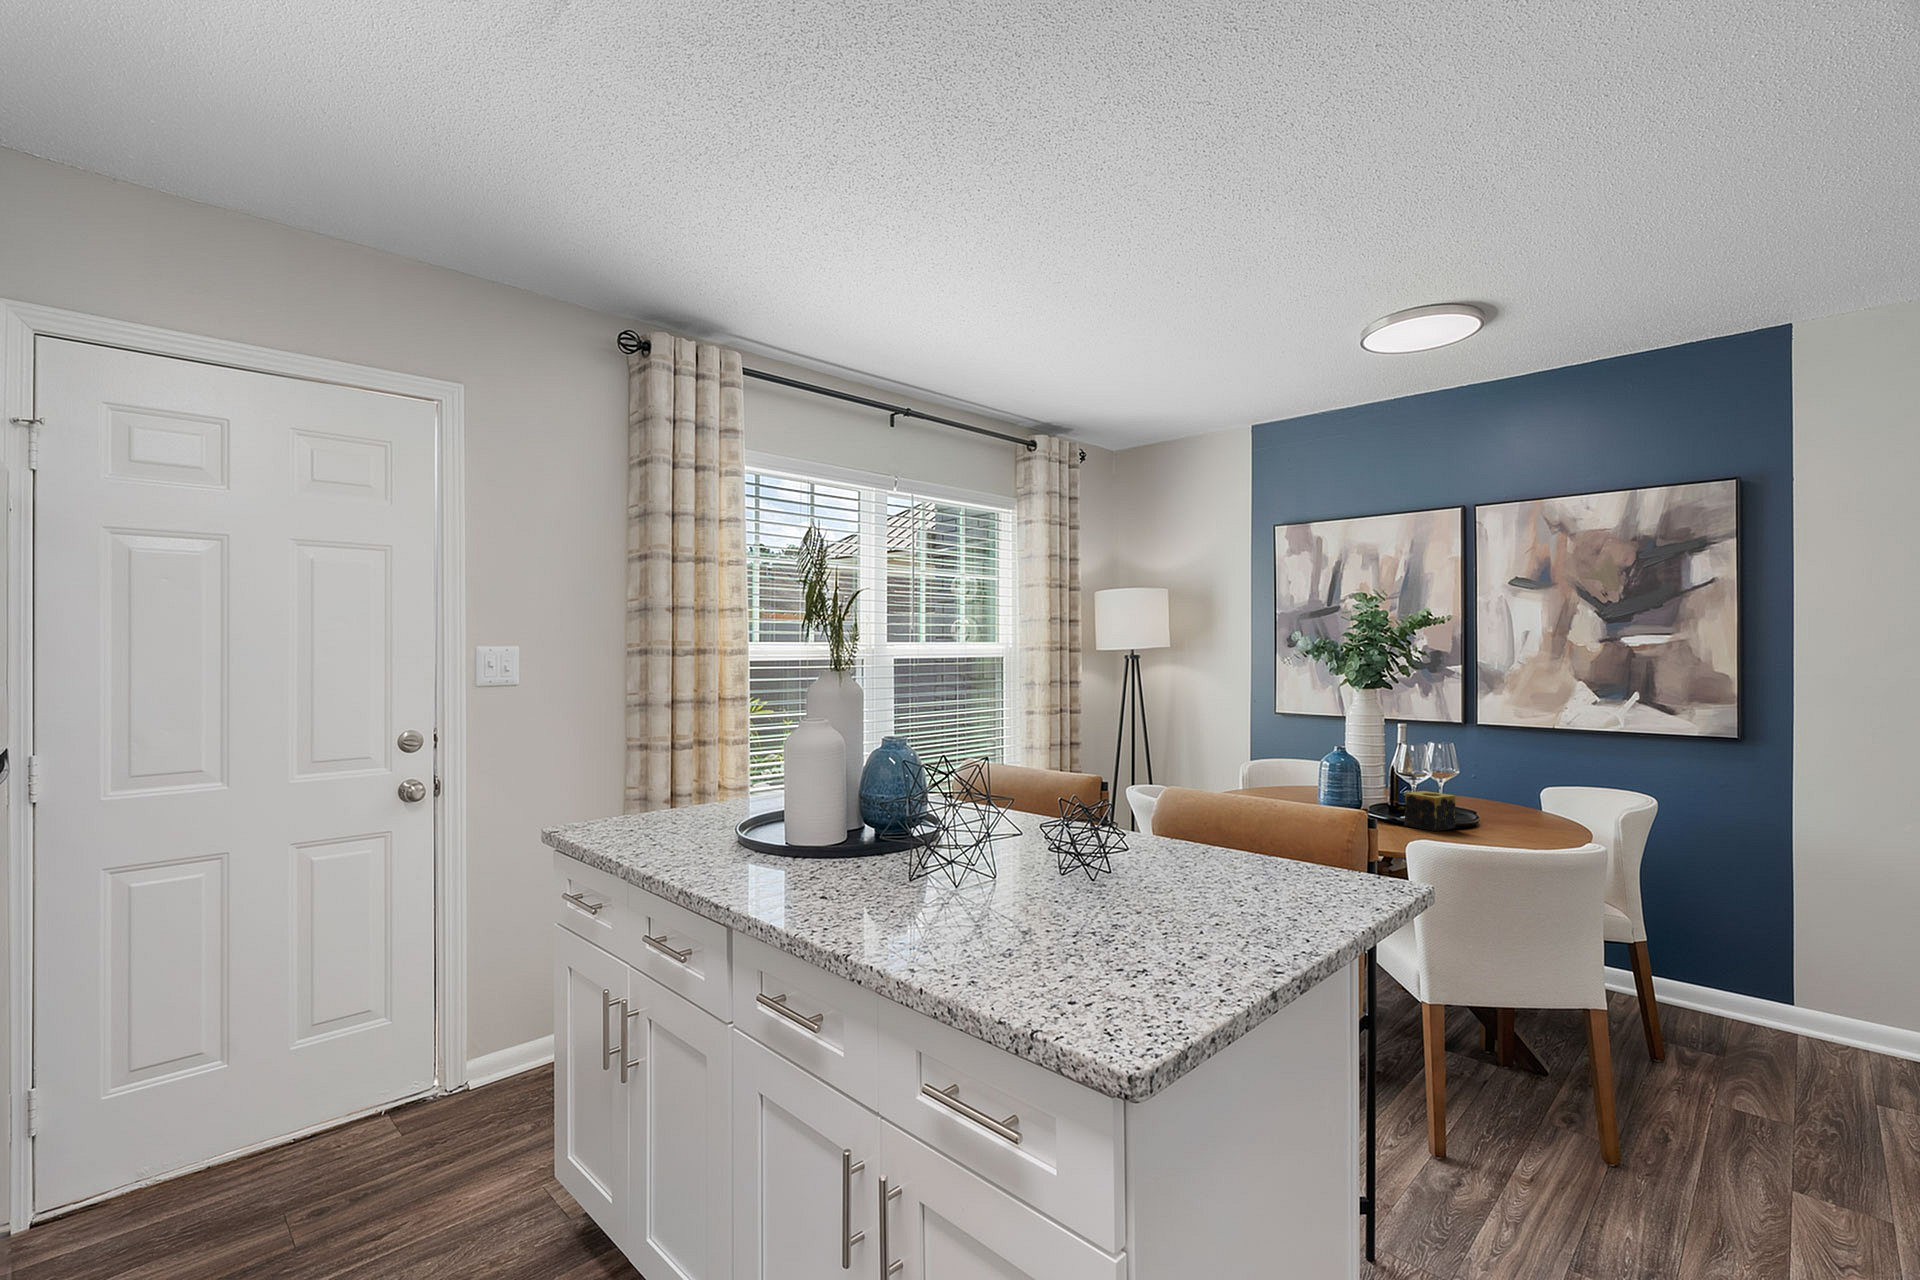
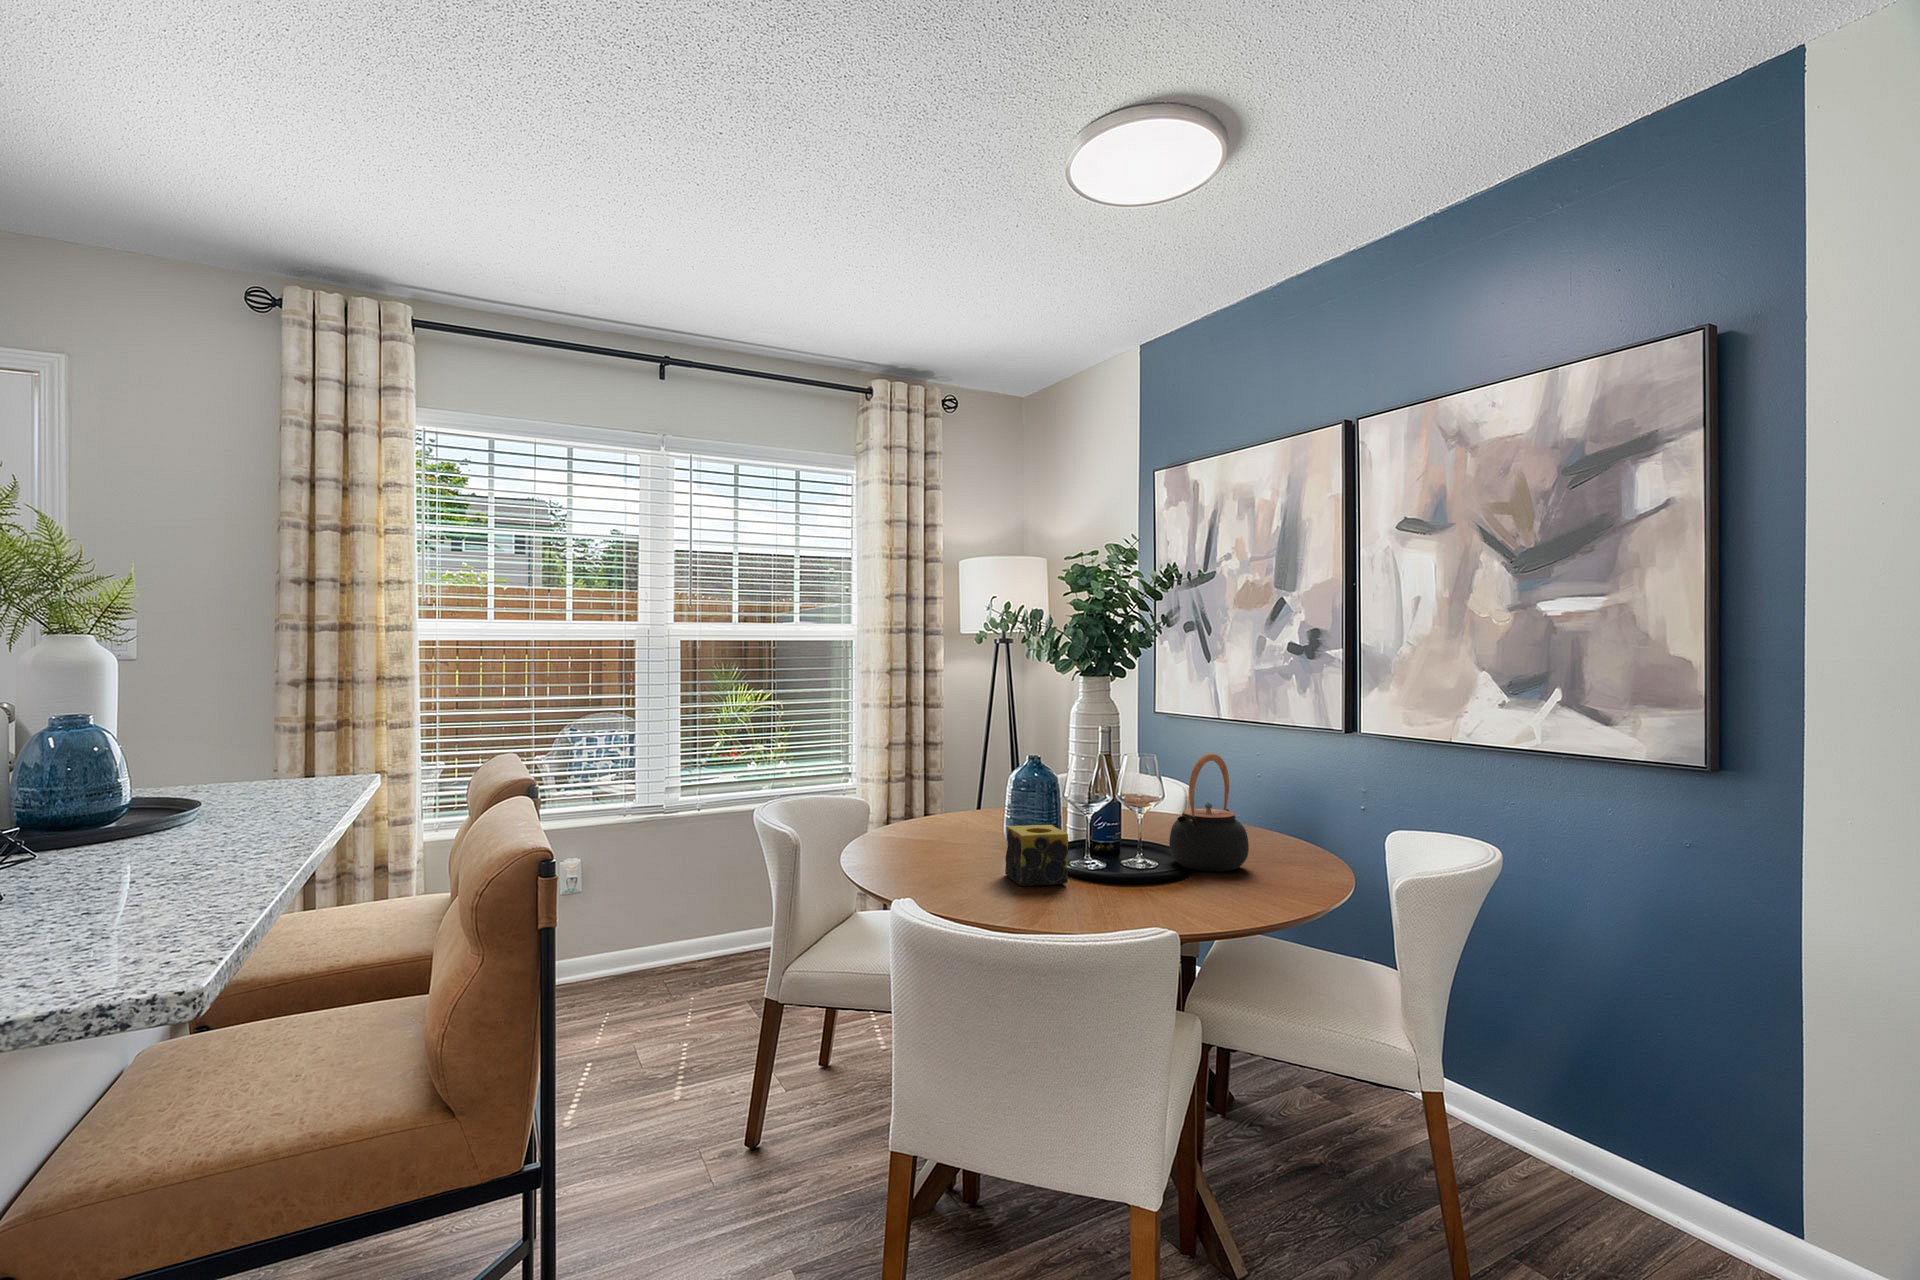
teapot: none [1447,740,1506,818] -> present [1169,753,1249,871]

